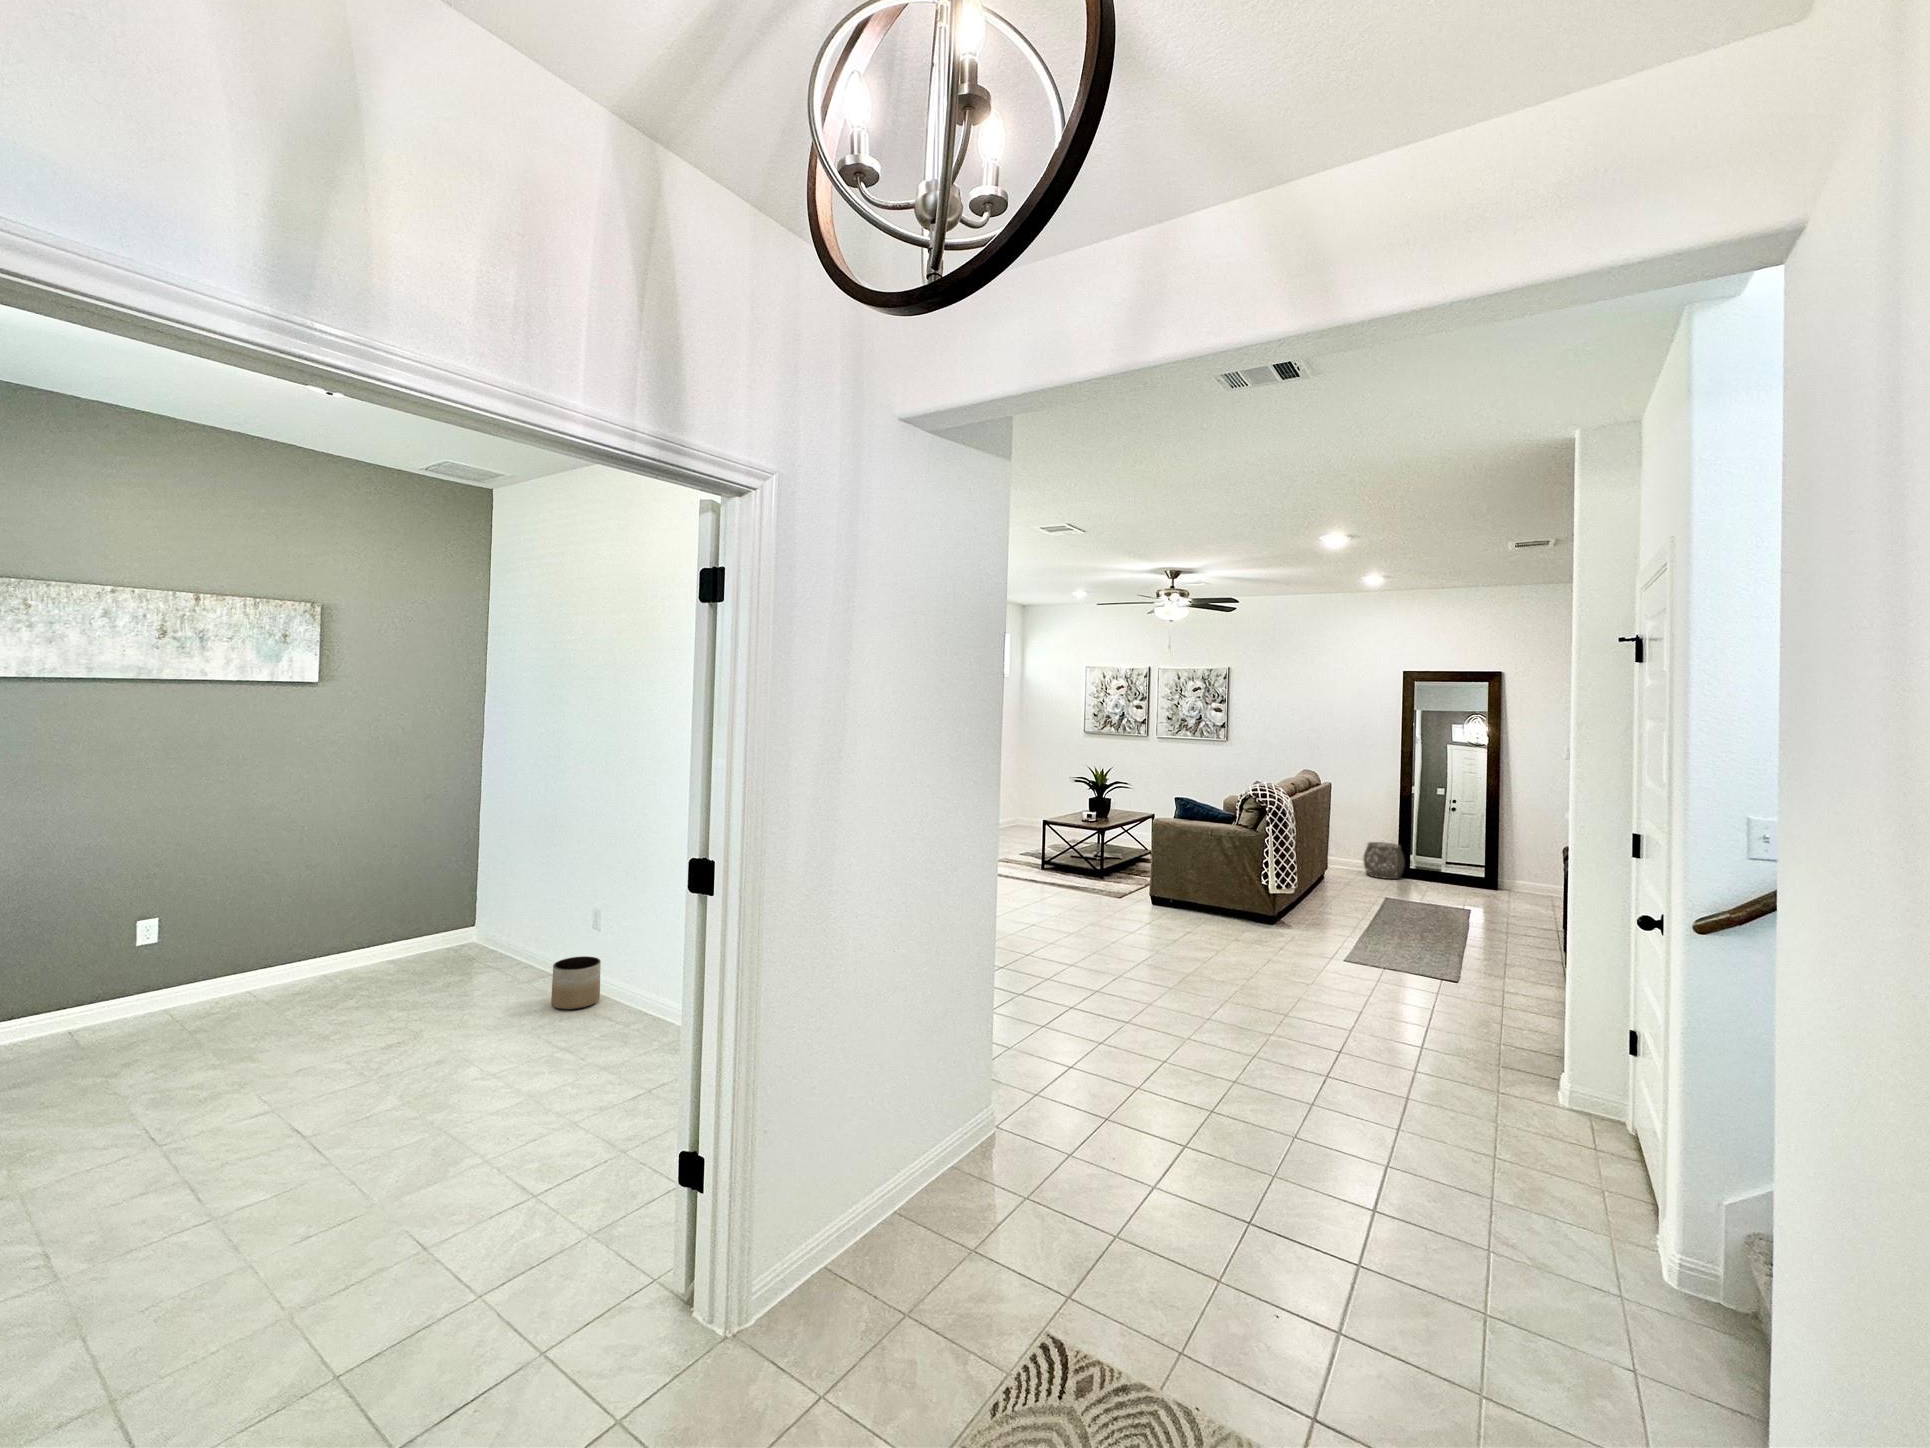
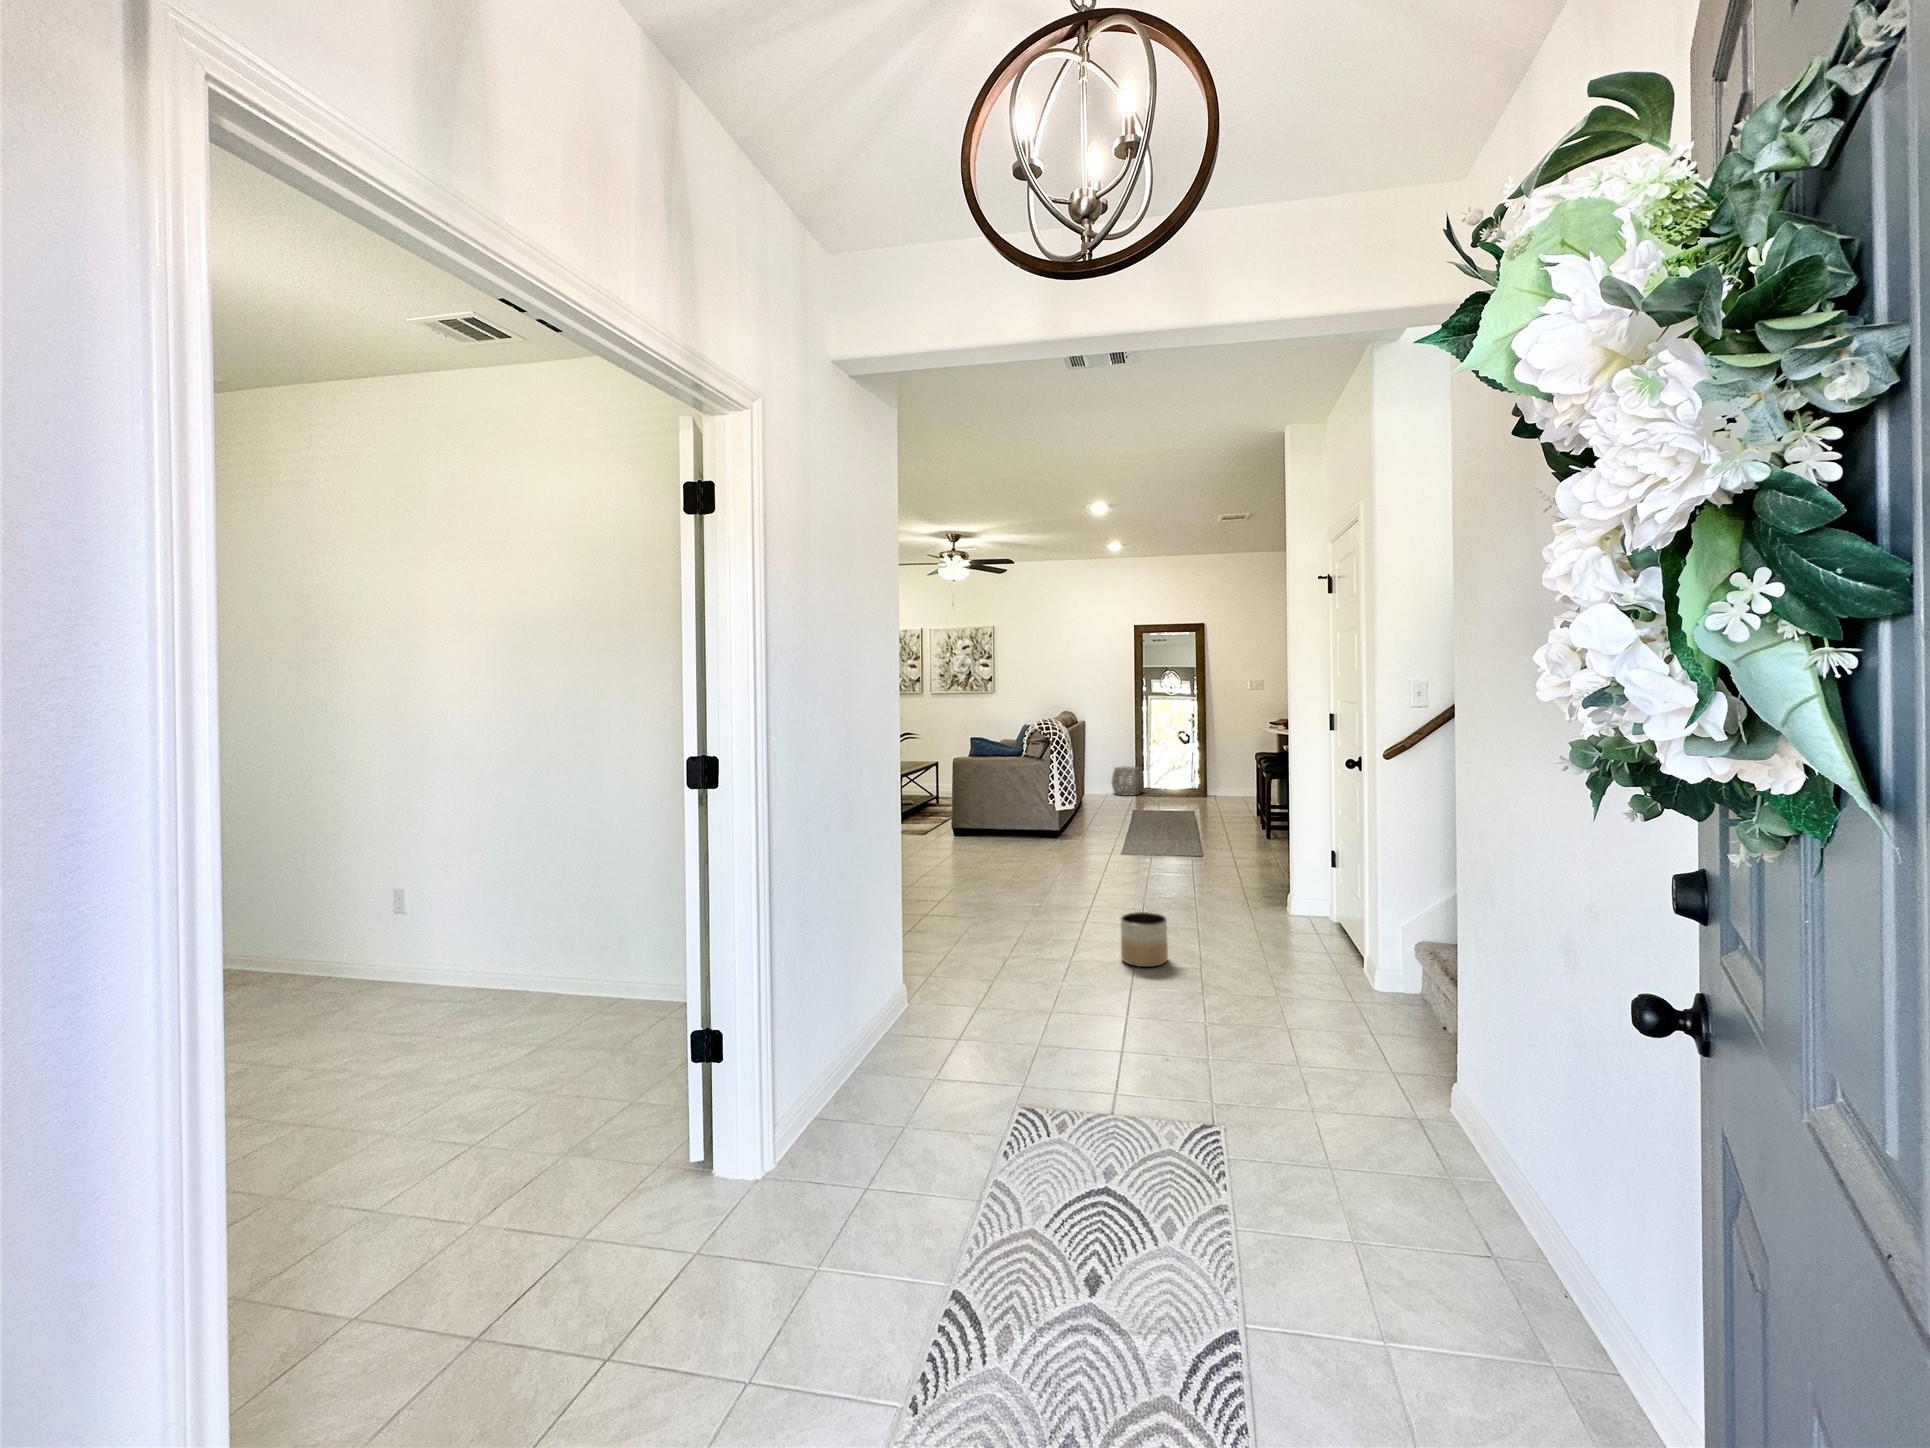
planter: present [551,956,601,1010] -> present [1121,912,1168,967]

